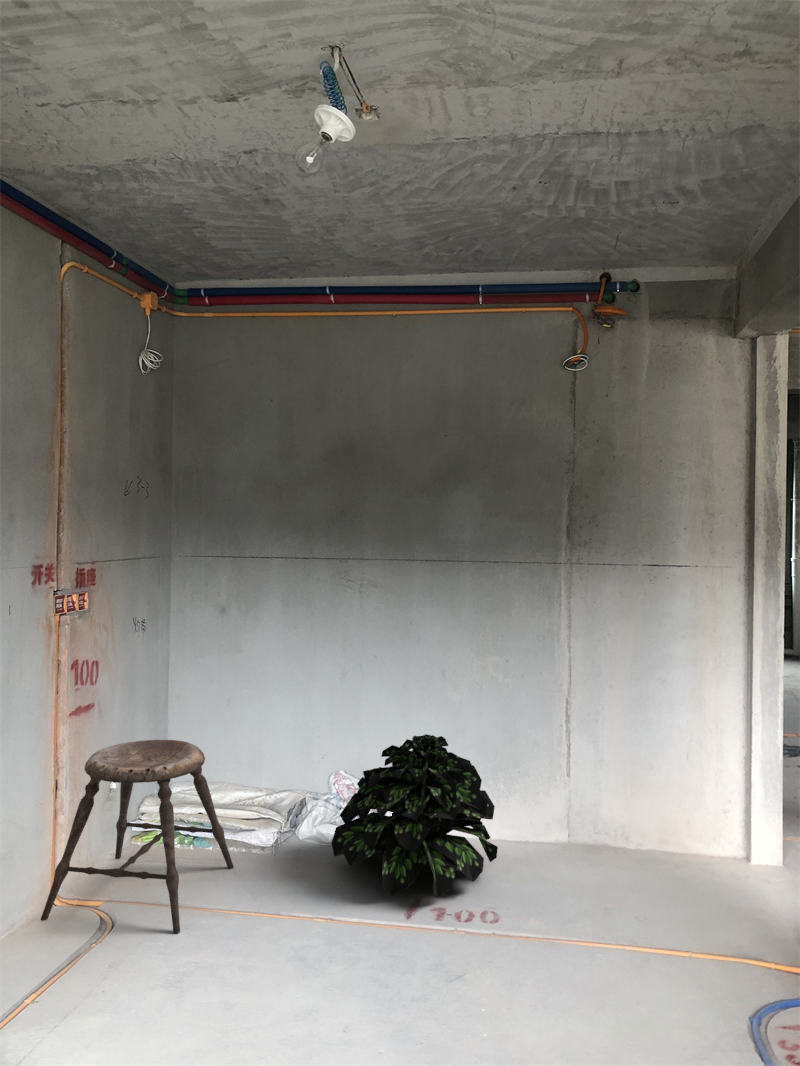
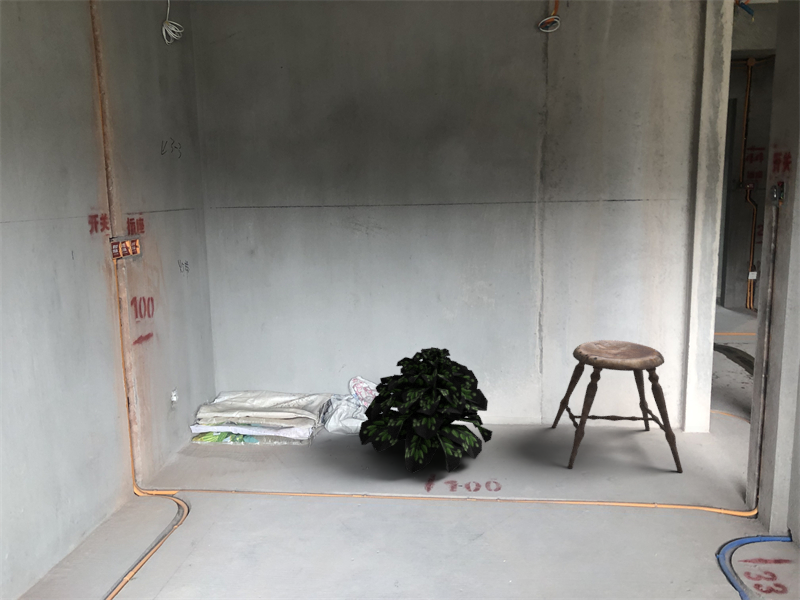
stool: present [41,740,234,933] -> present [552,340,683,473]

